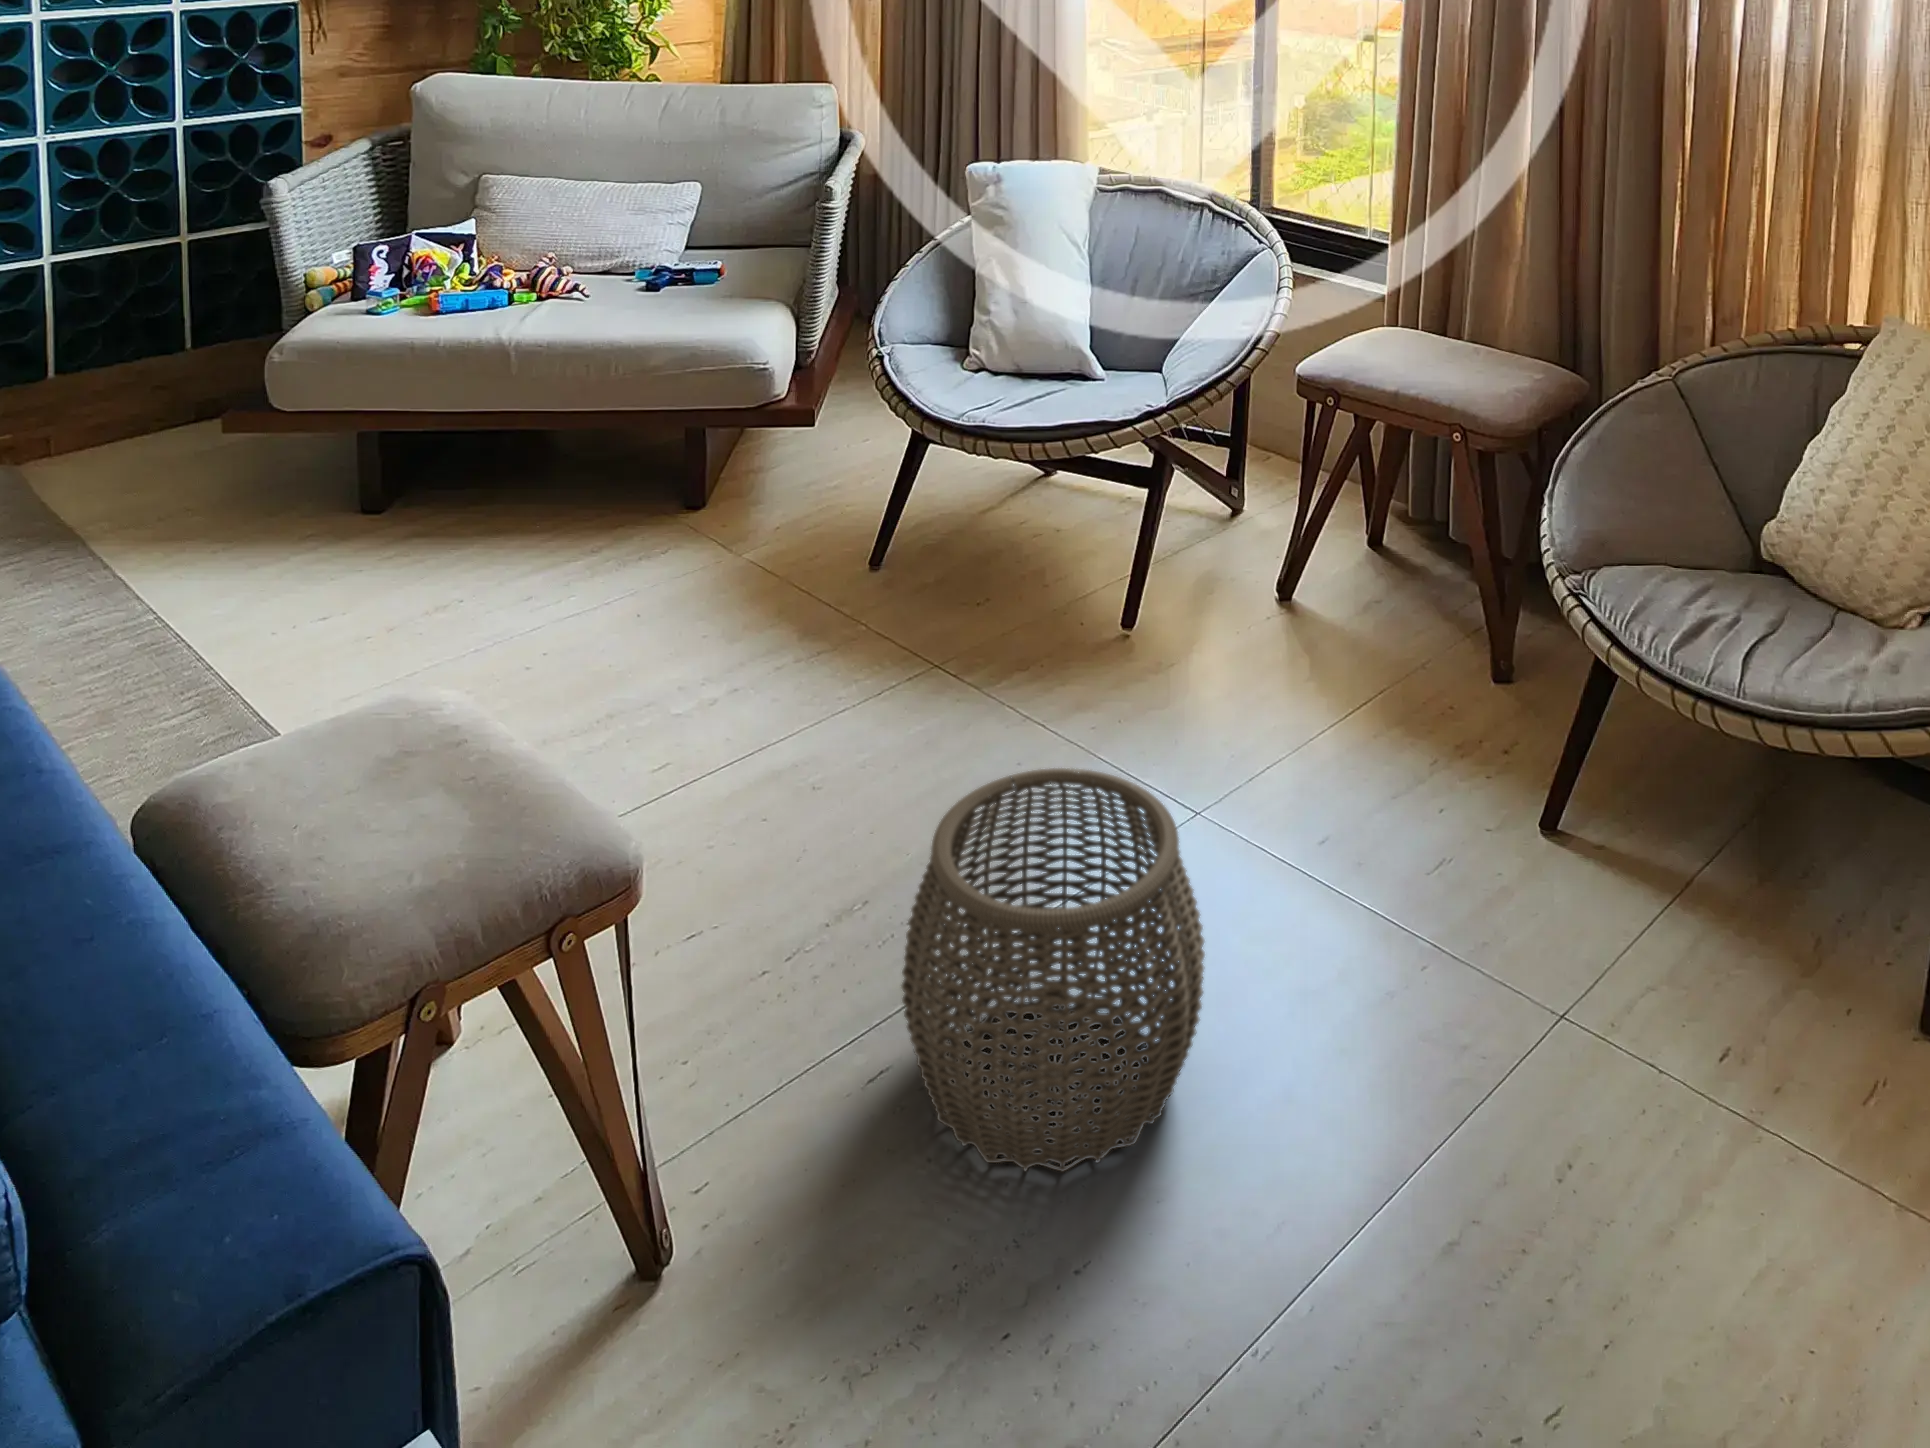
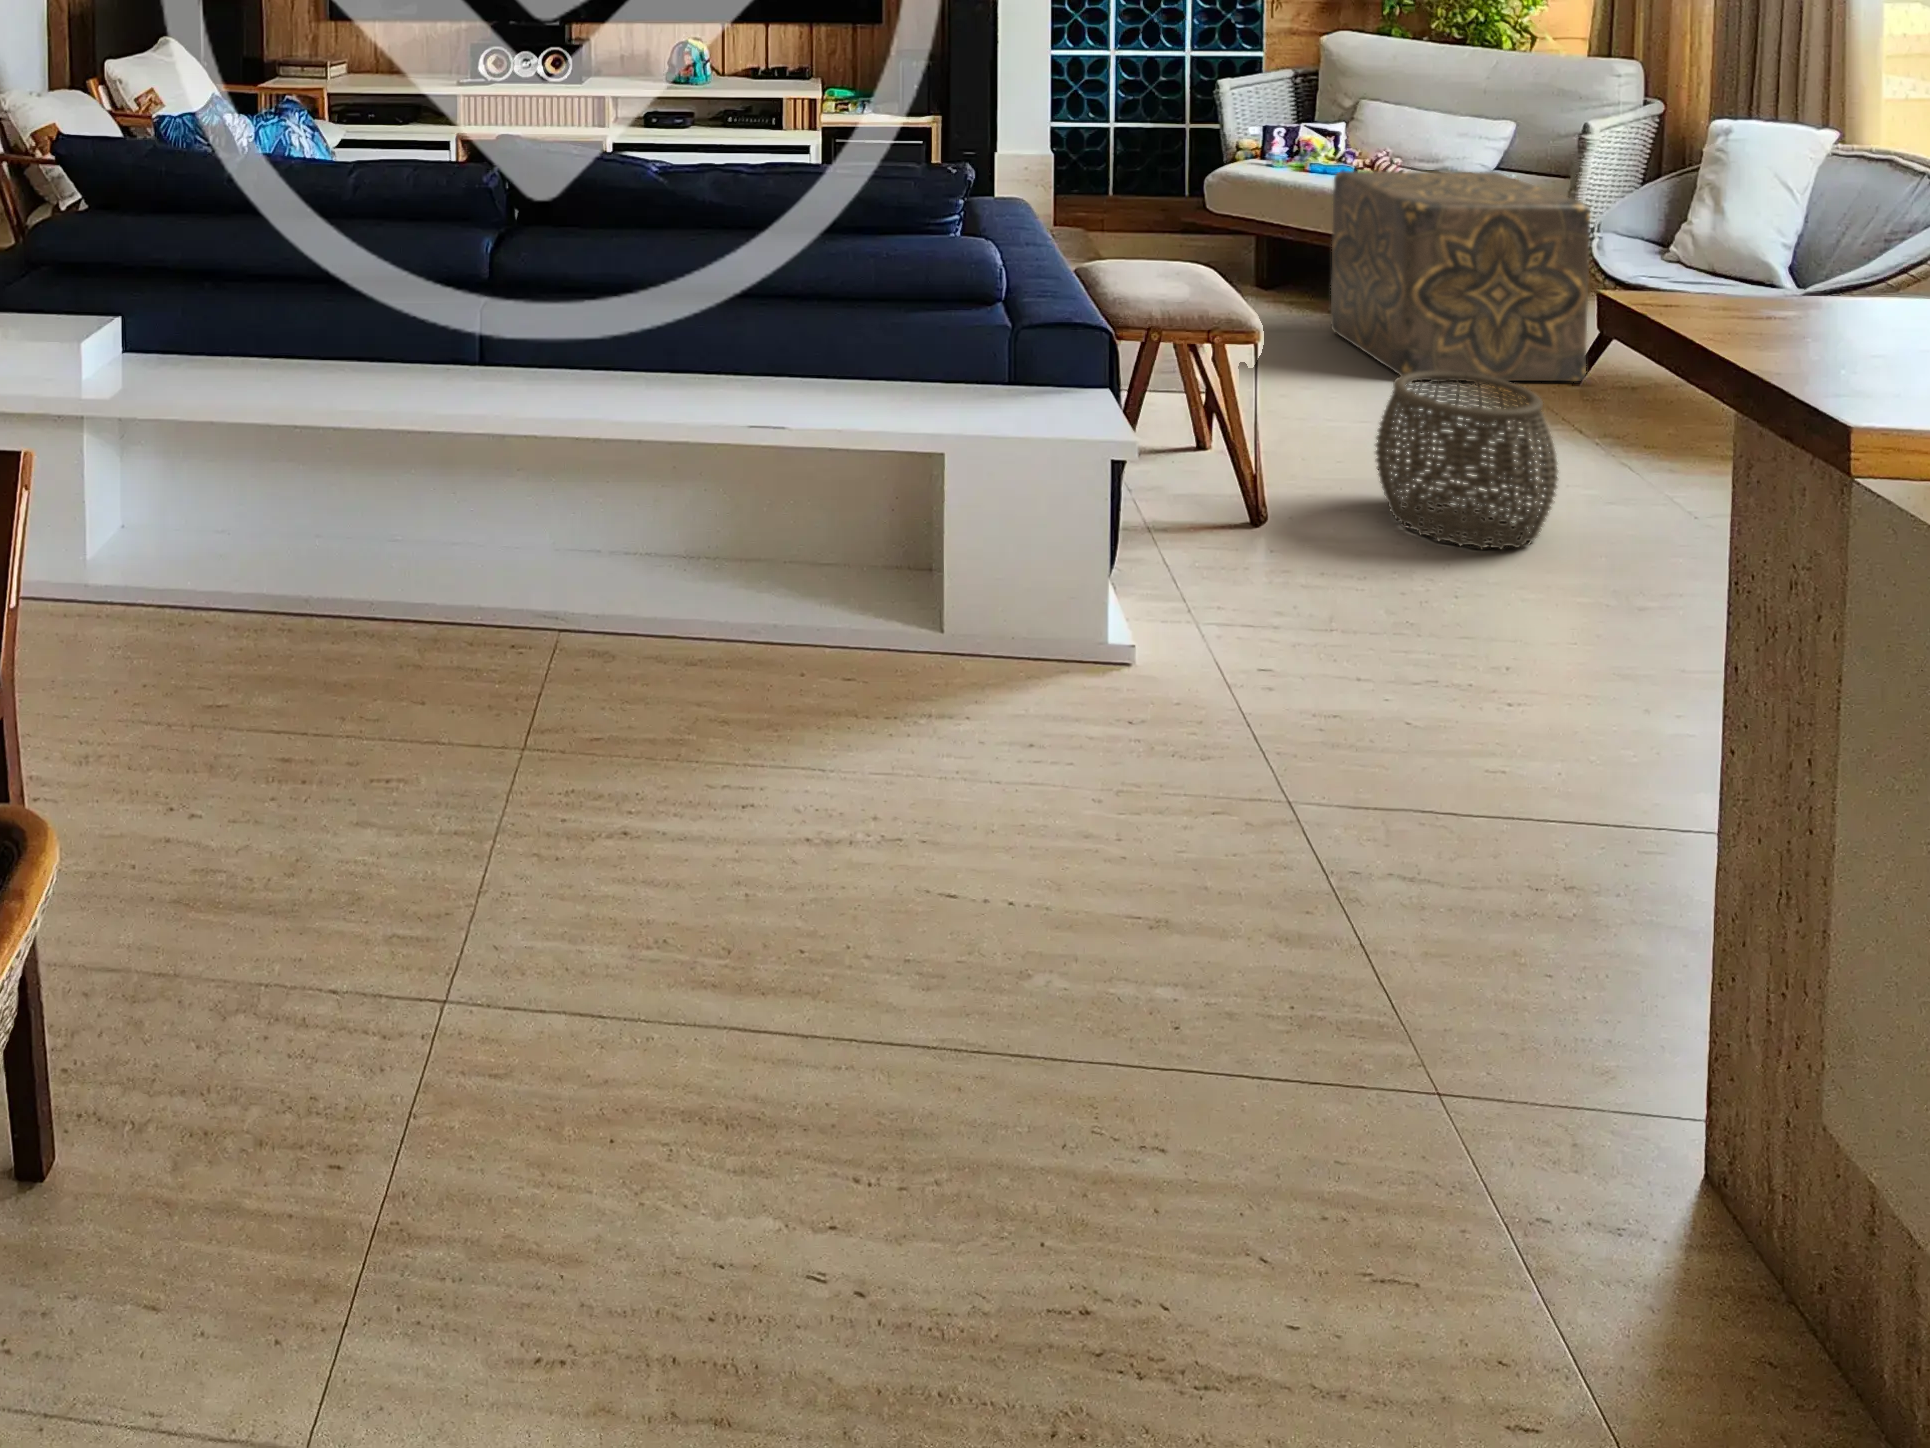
ottoman: none [547,282,924,674] -> present [1331,171,1590,381]

